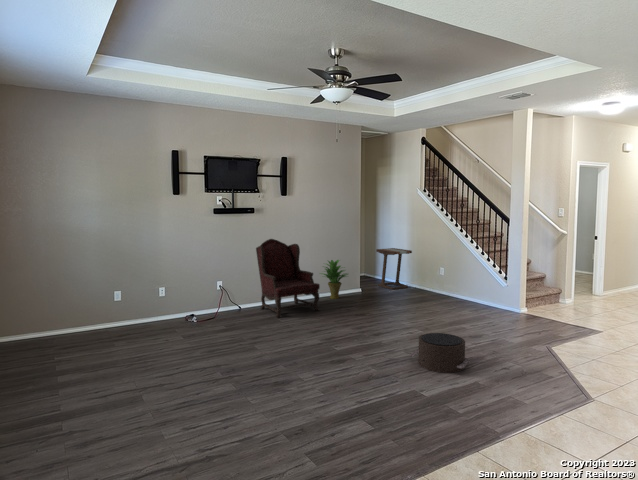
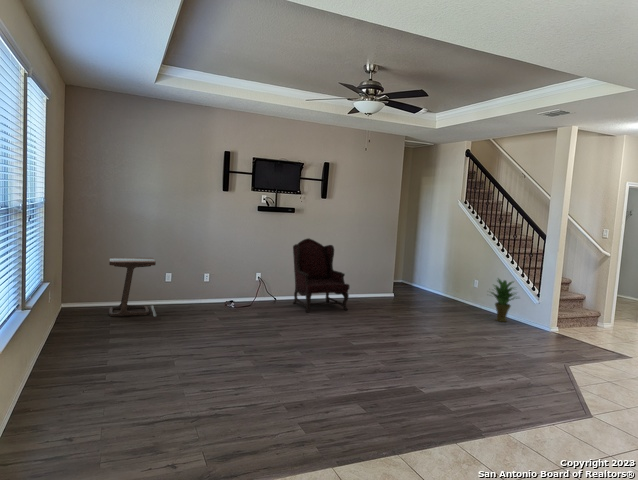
side table: present [376,248,412,290] -> present [109,257,156,316]
potted plant: present [324,260,348,299] -> present [491,279,516,322]
pouf: present [409,333,470,373] -> none [420,338,480,376]

